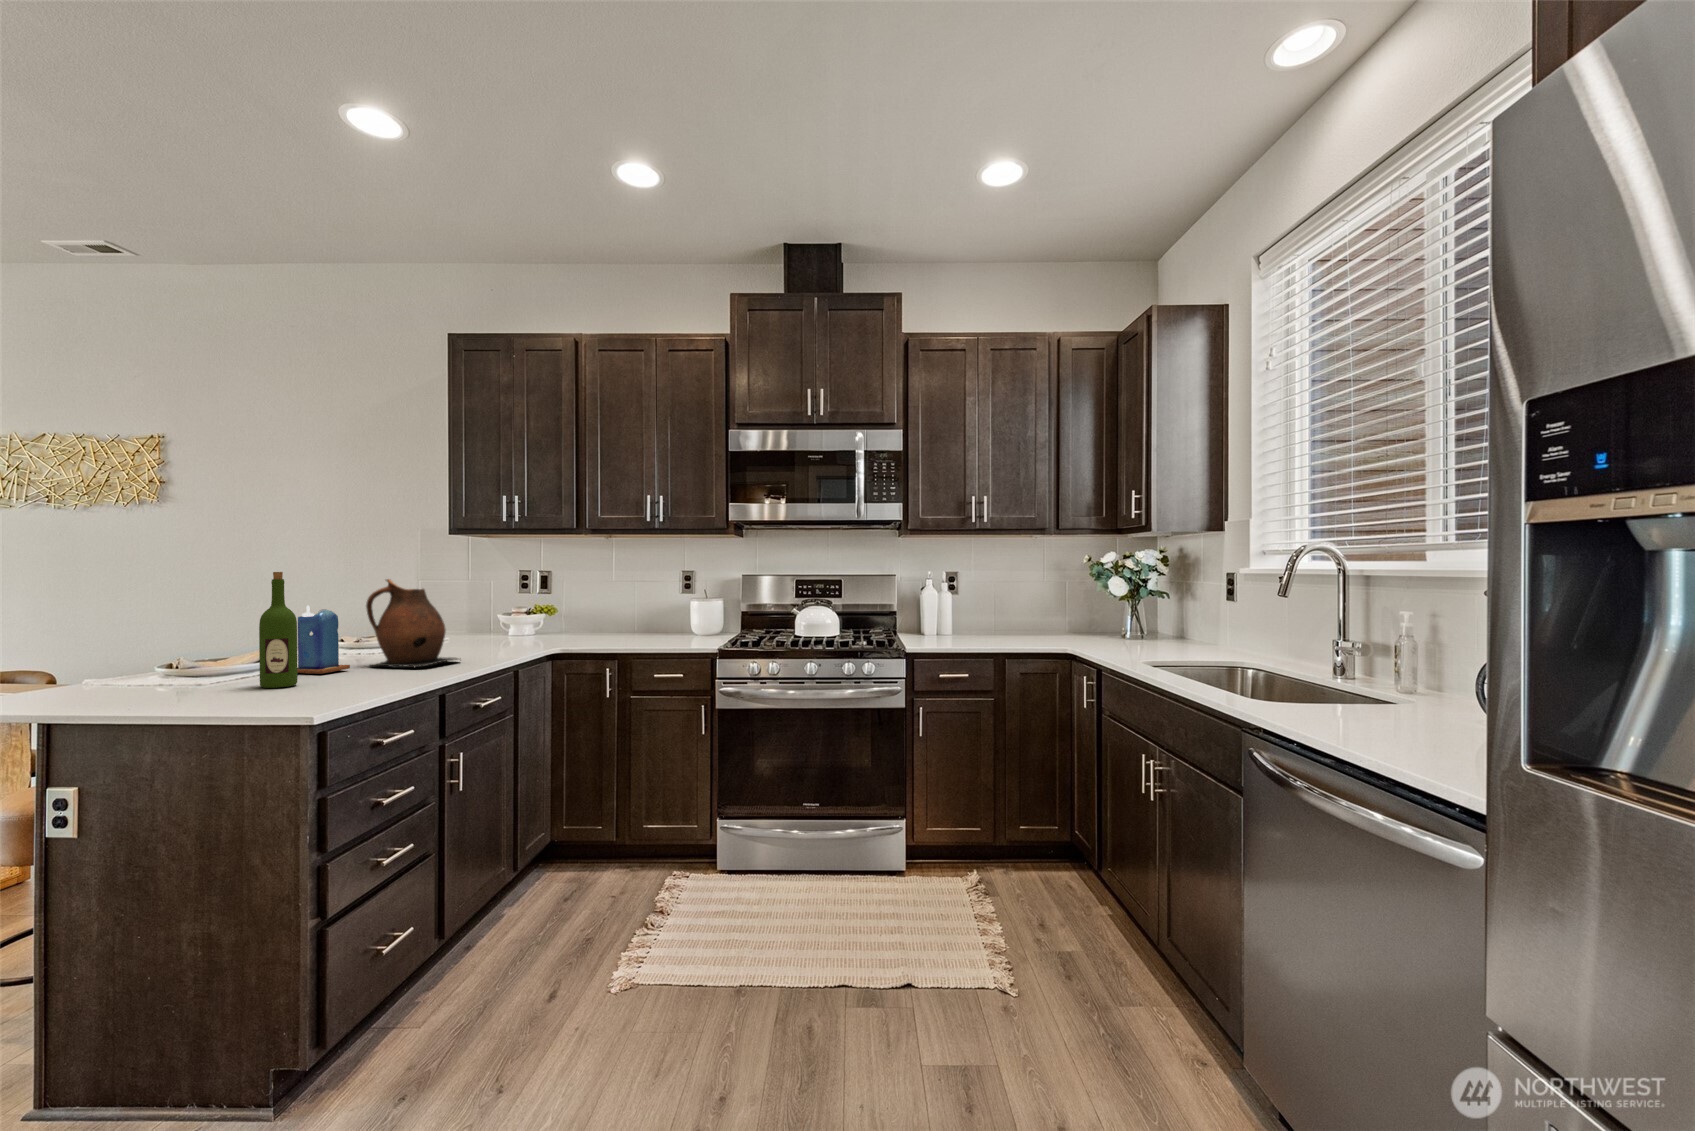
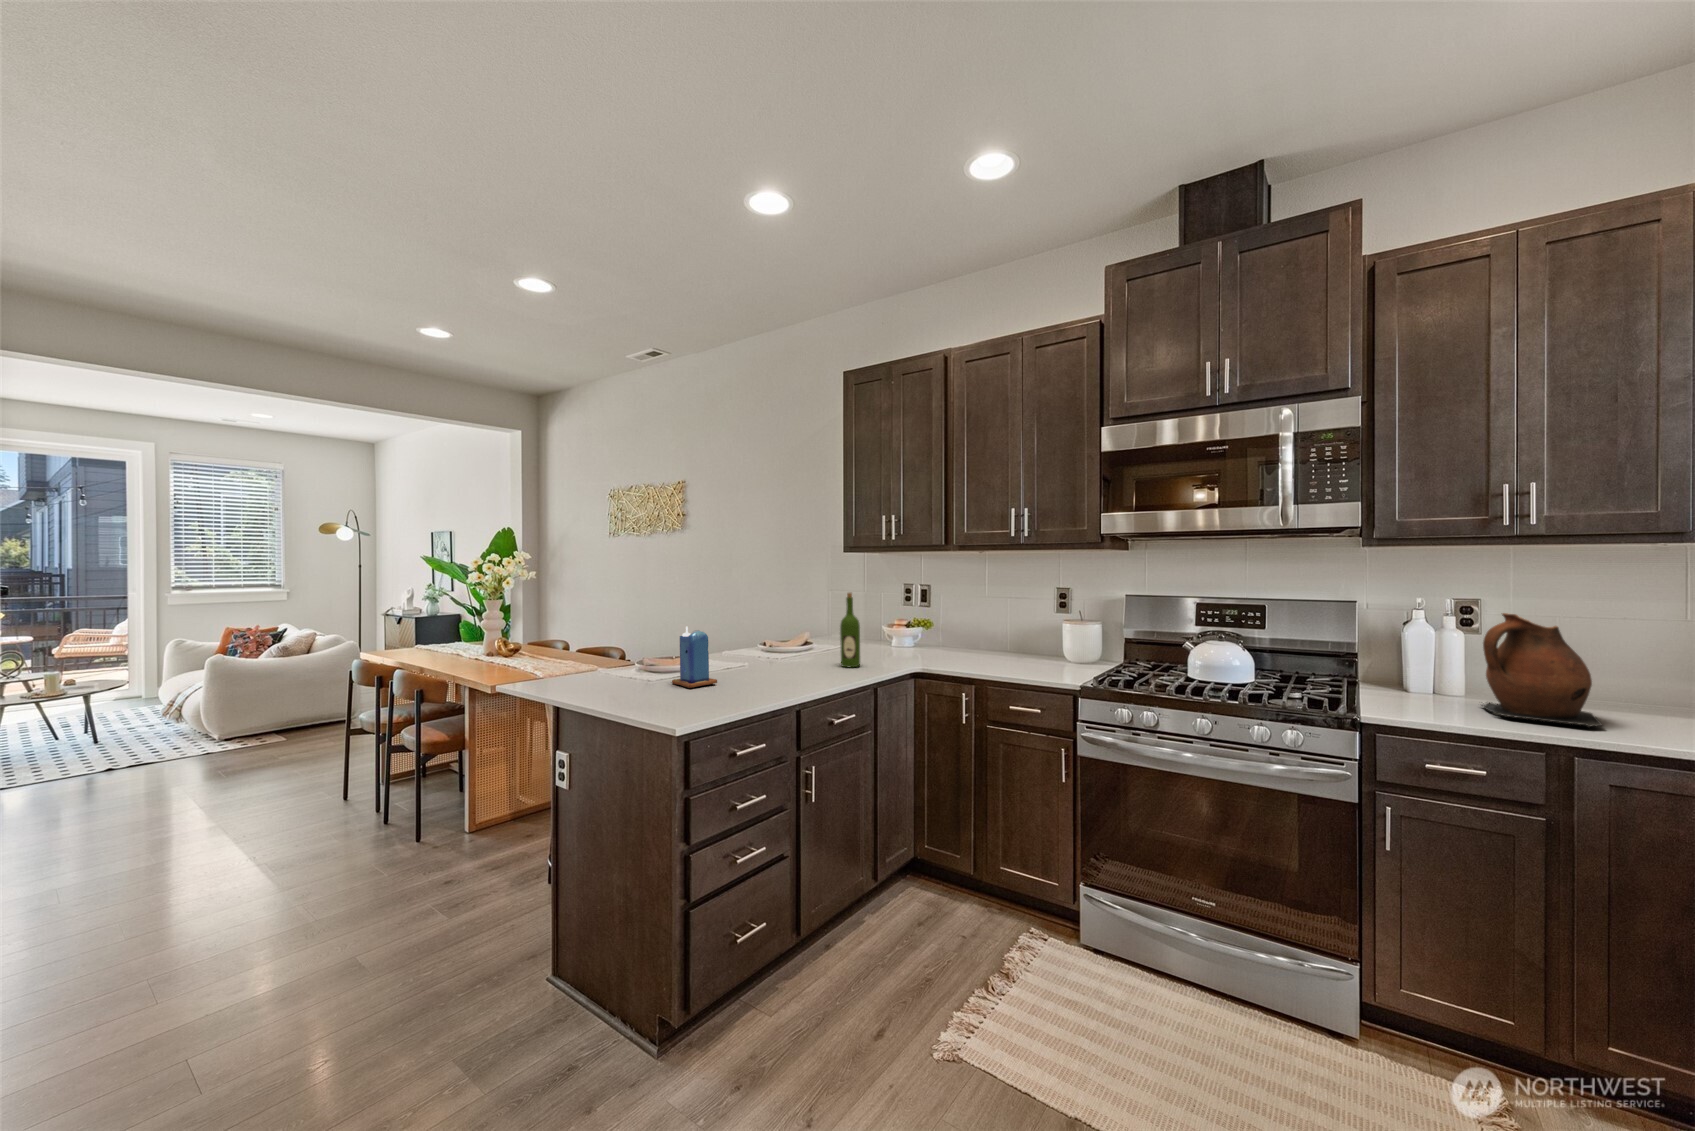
wine bottle: present [259,572,297,688] -> present [840,593,860,667]
ceramic pitcher: present [366,579,458,668] -> present [1483,613,1603,727]

